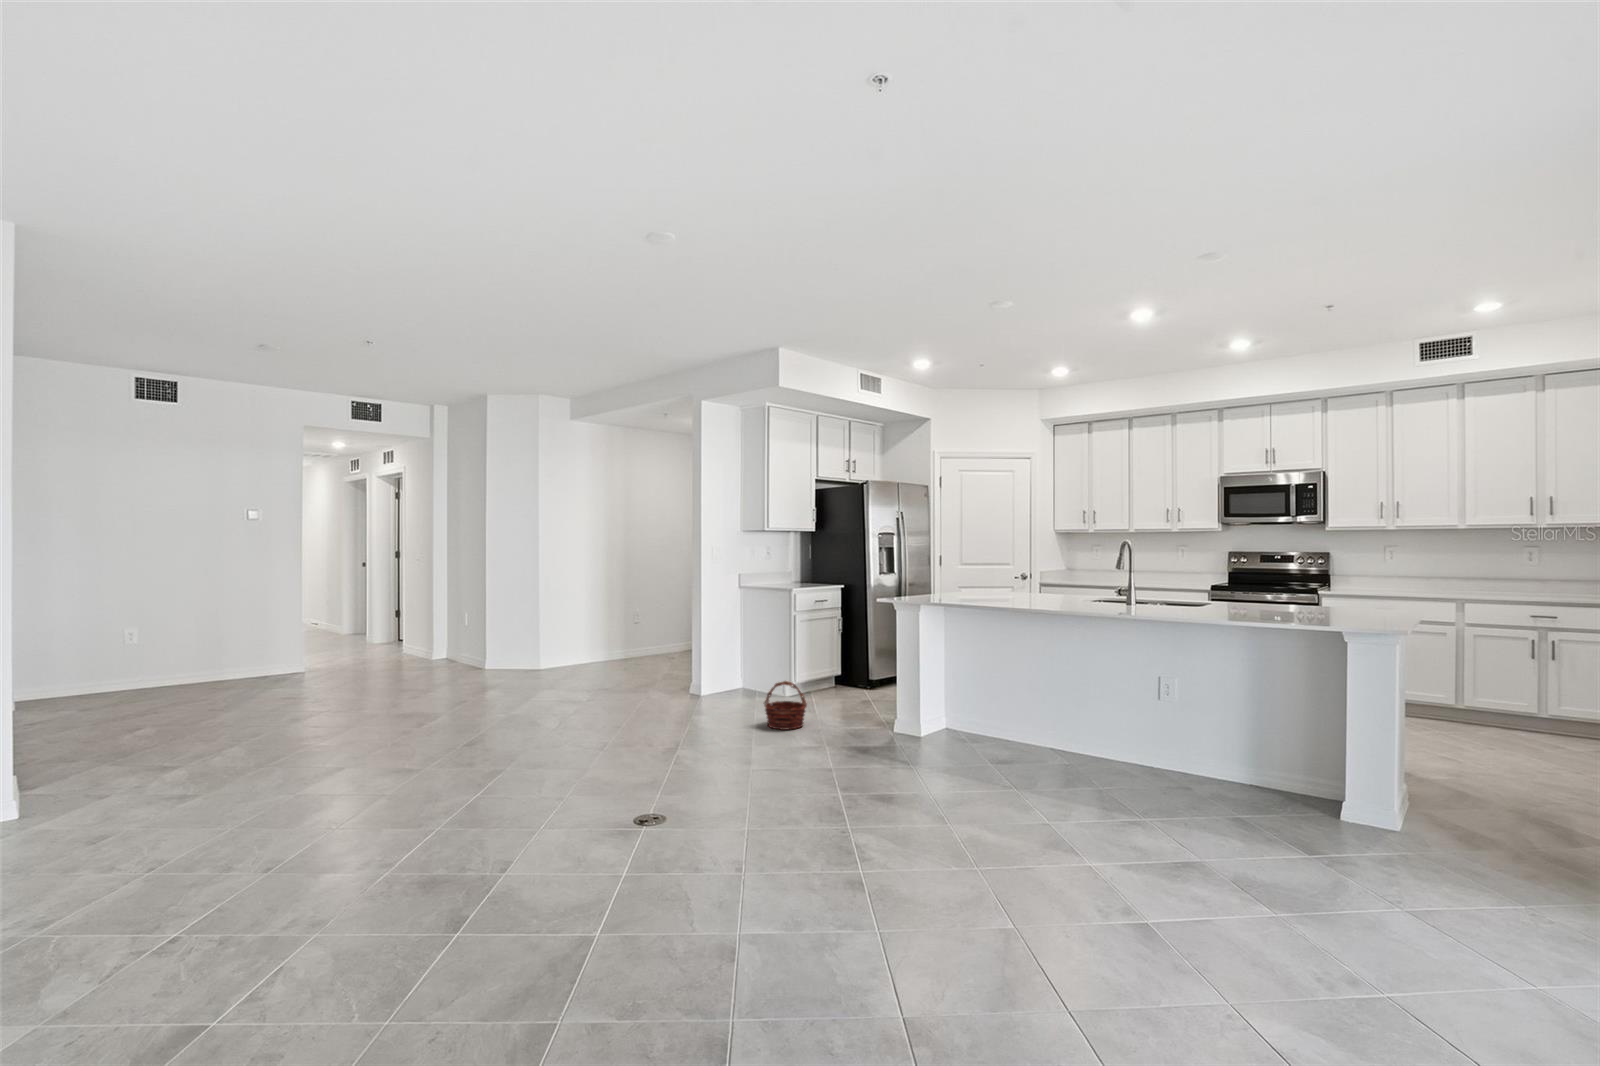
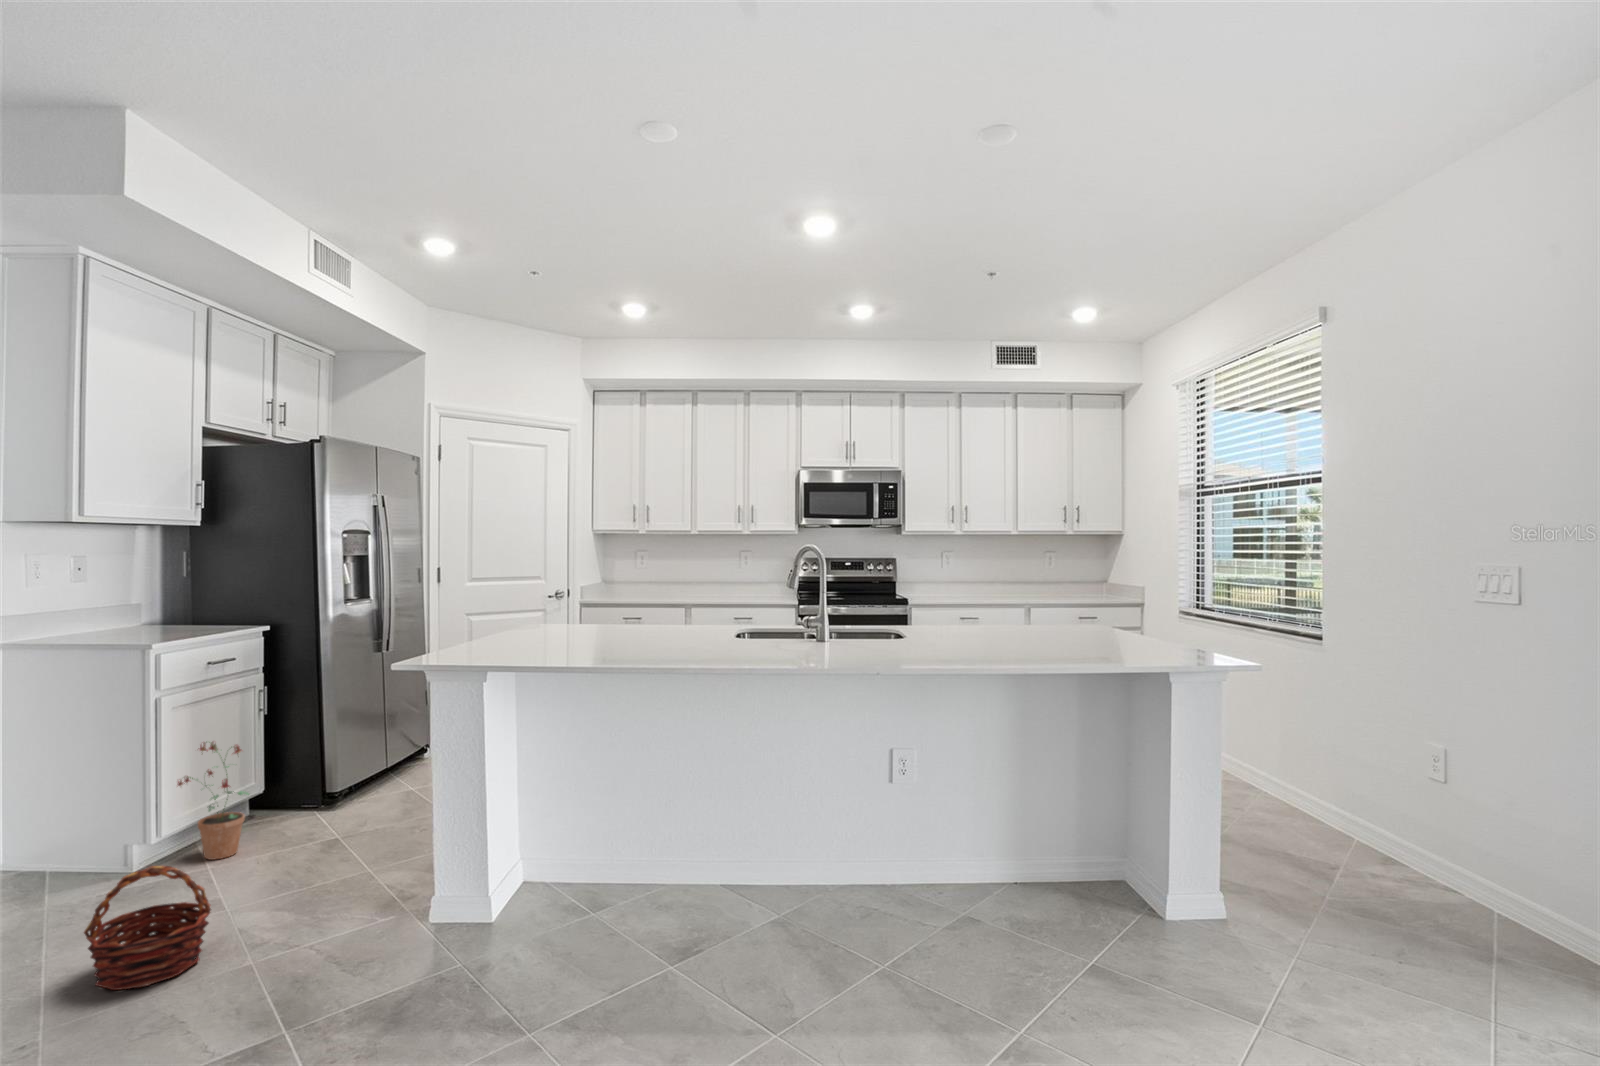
potted plant: none [802,640,833,699] -> present [177,742,249,860]

